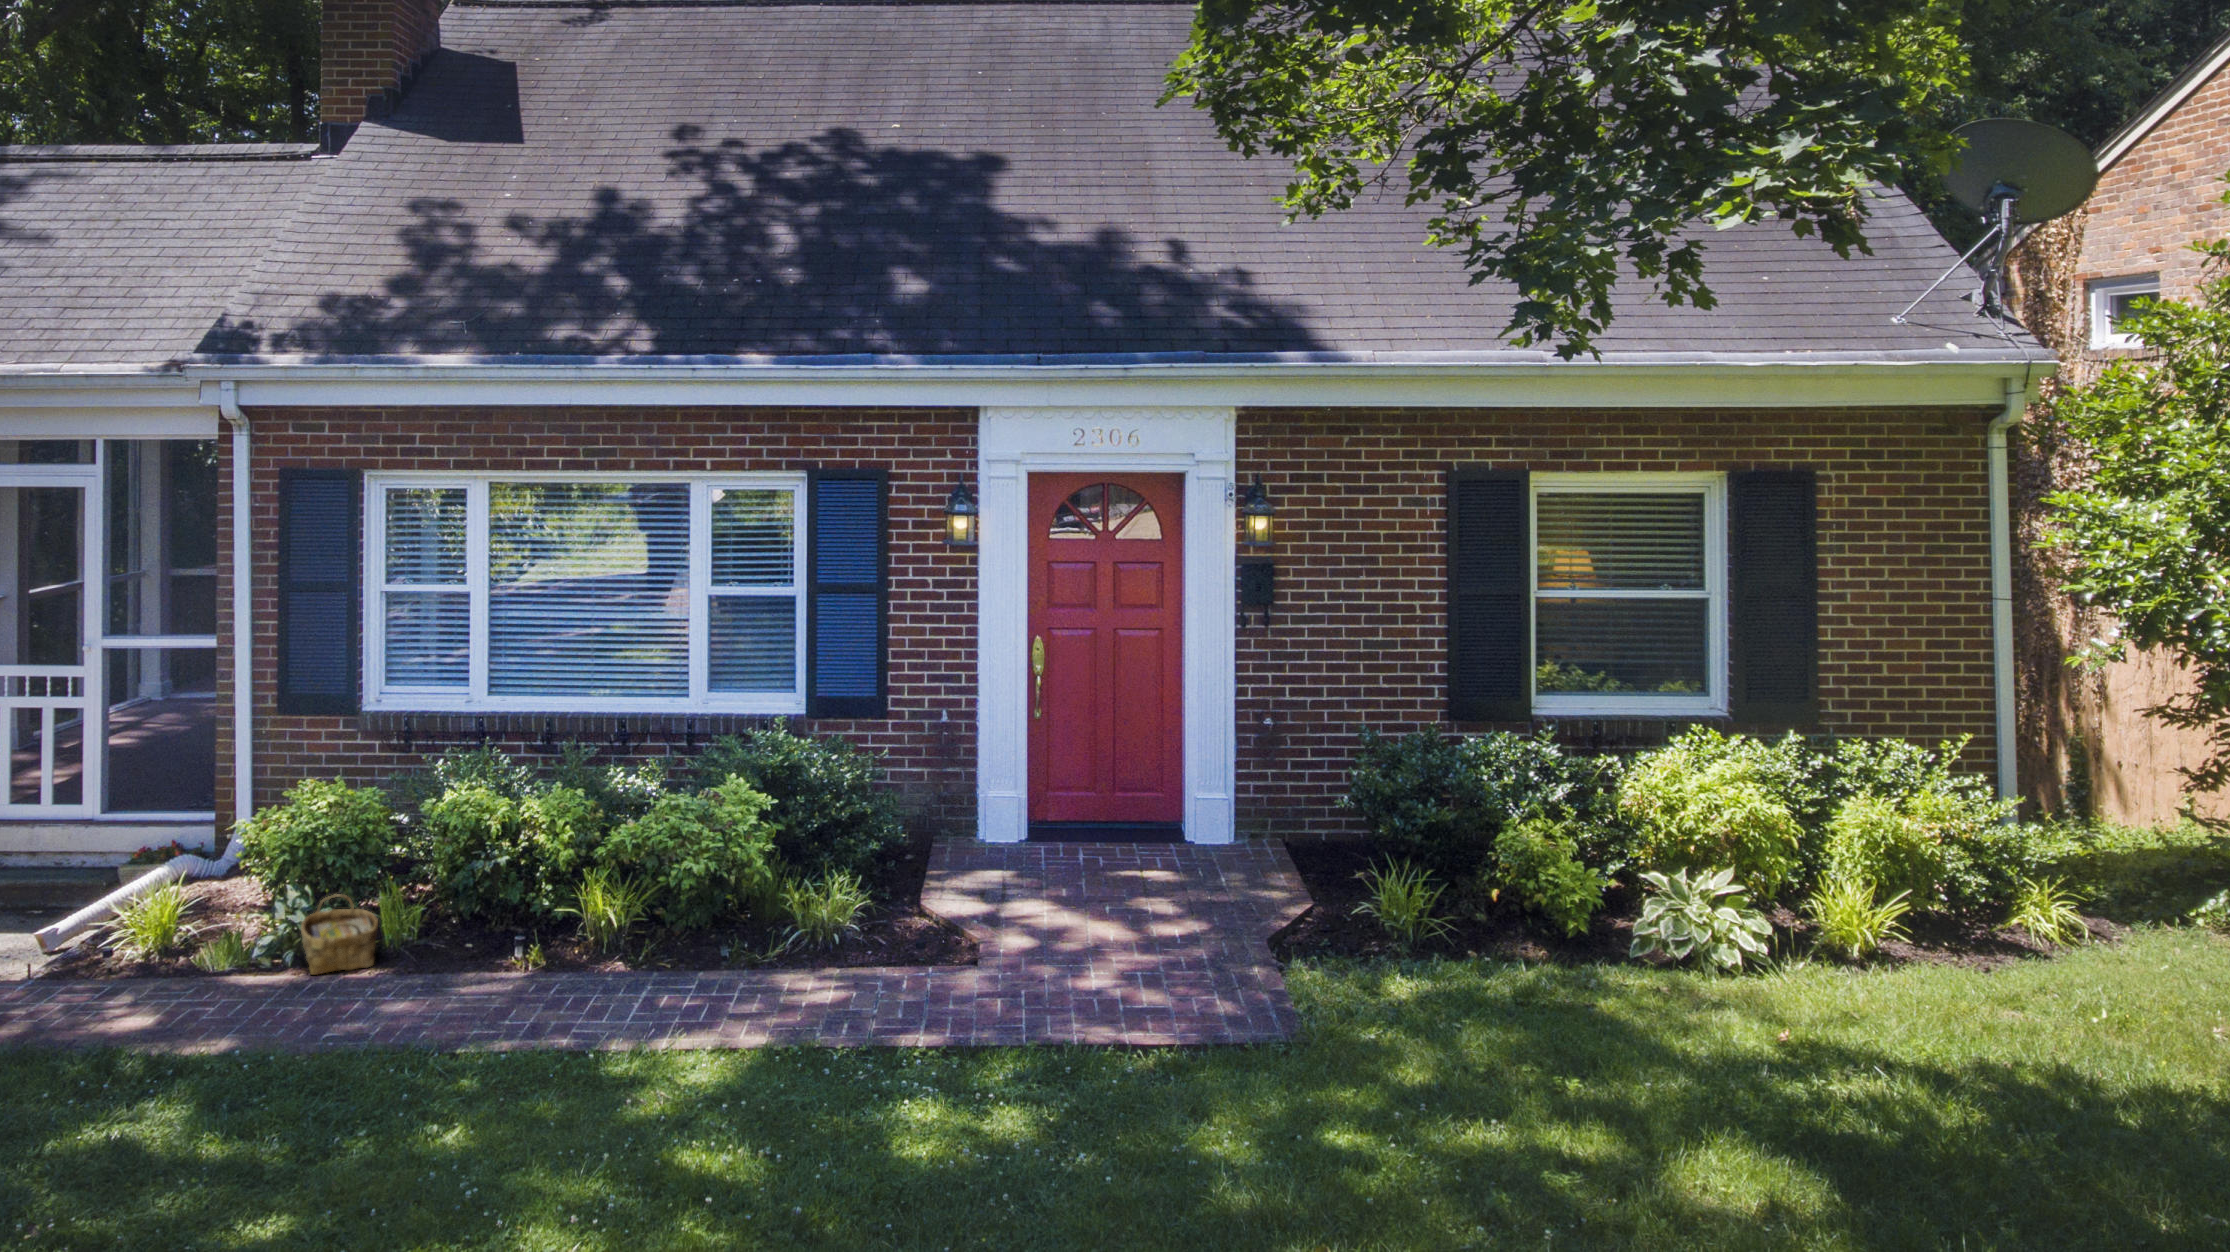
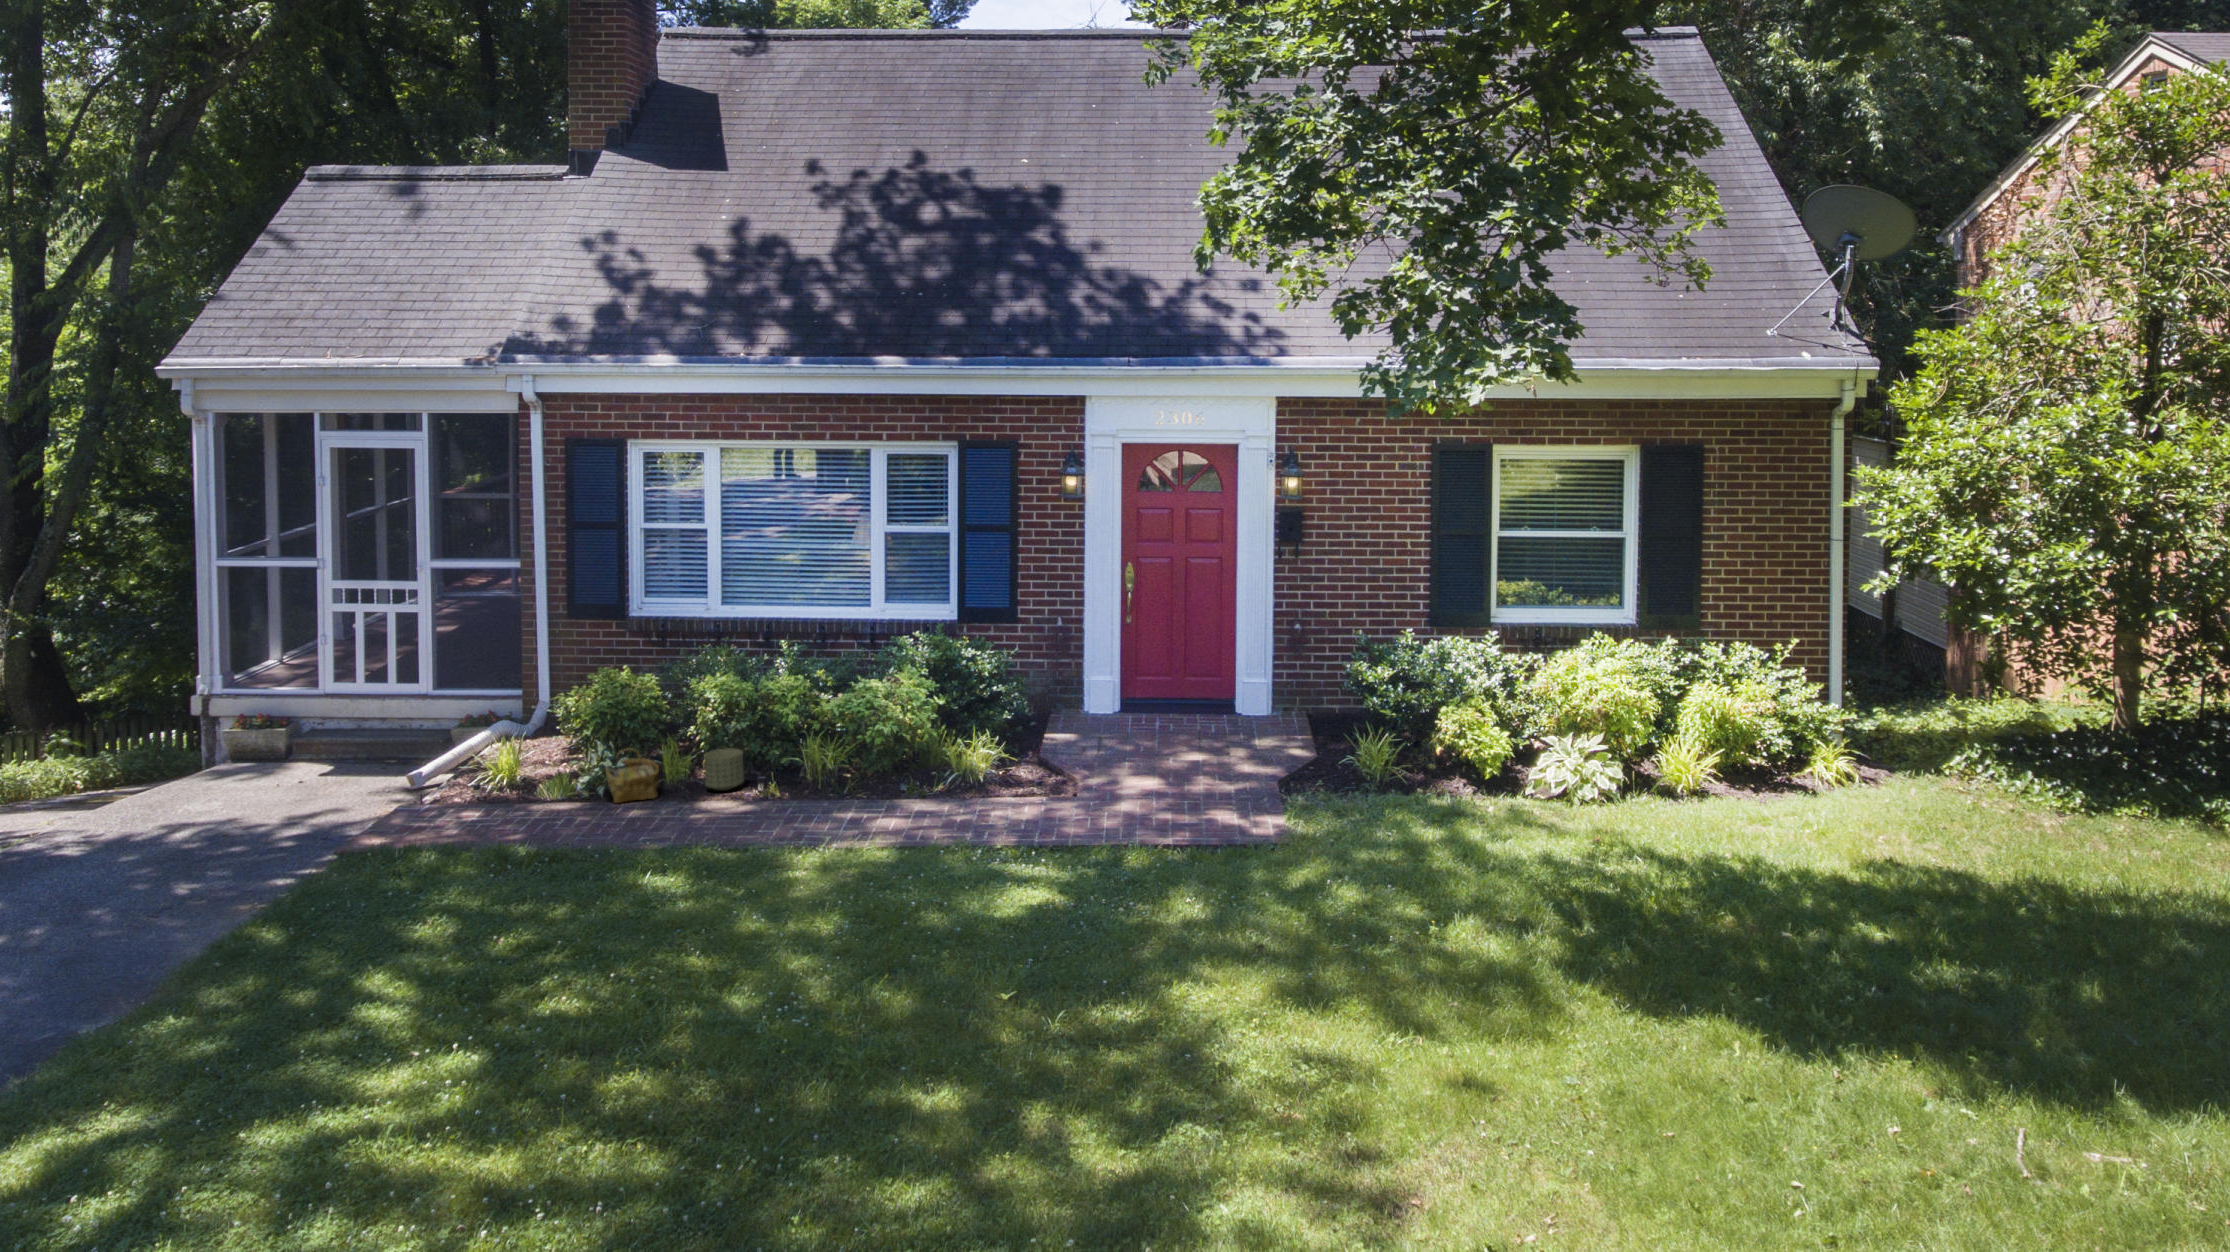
planter: none [443,894,499,956] -> present [704,749,744,791]

